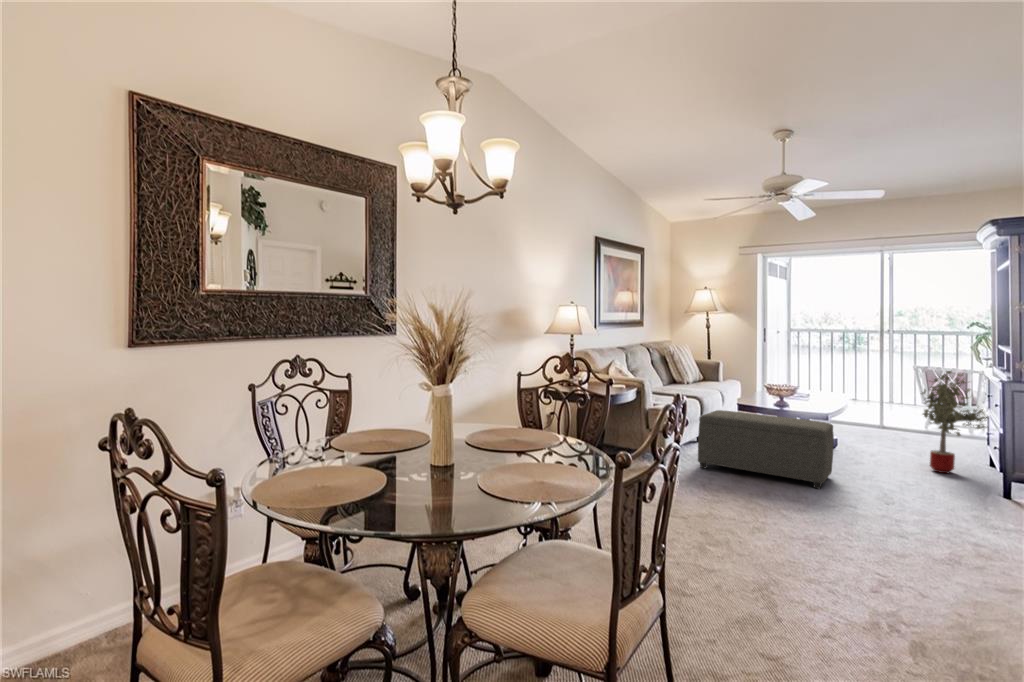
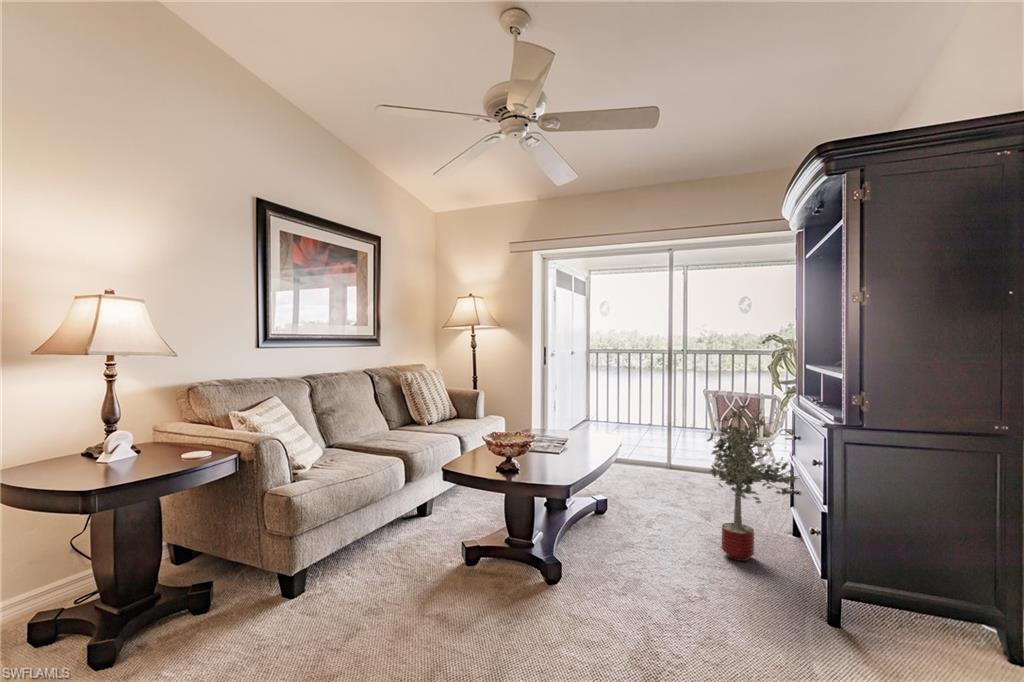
ottoman: present [698,410,834,489] -> none [360,480,577,644]

